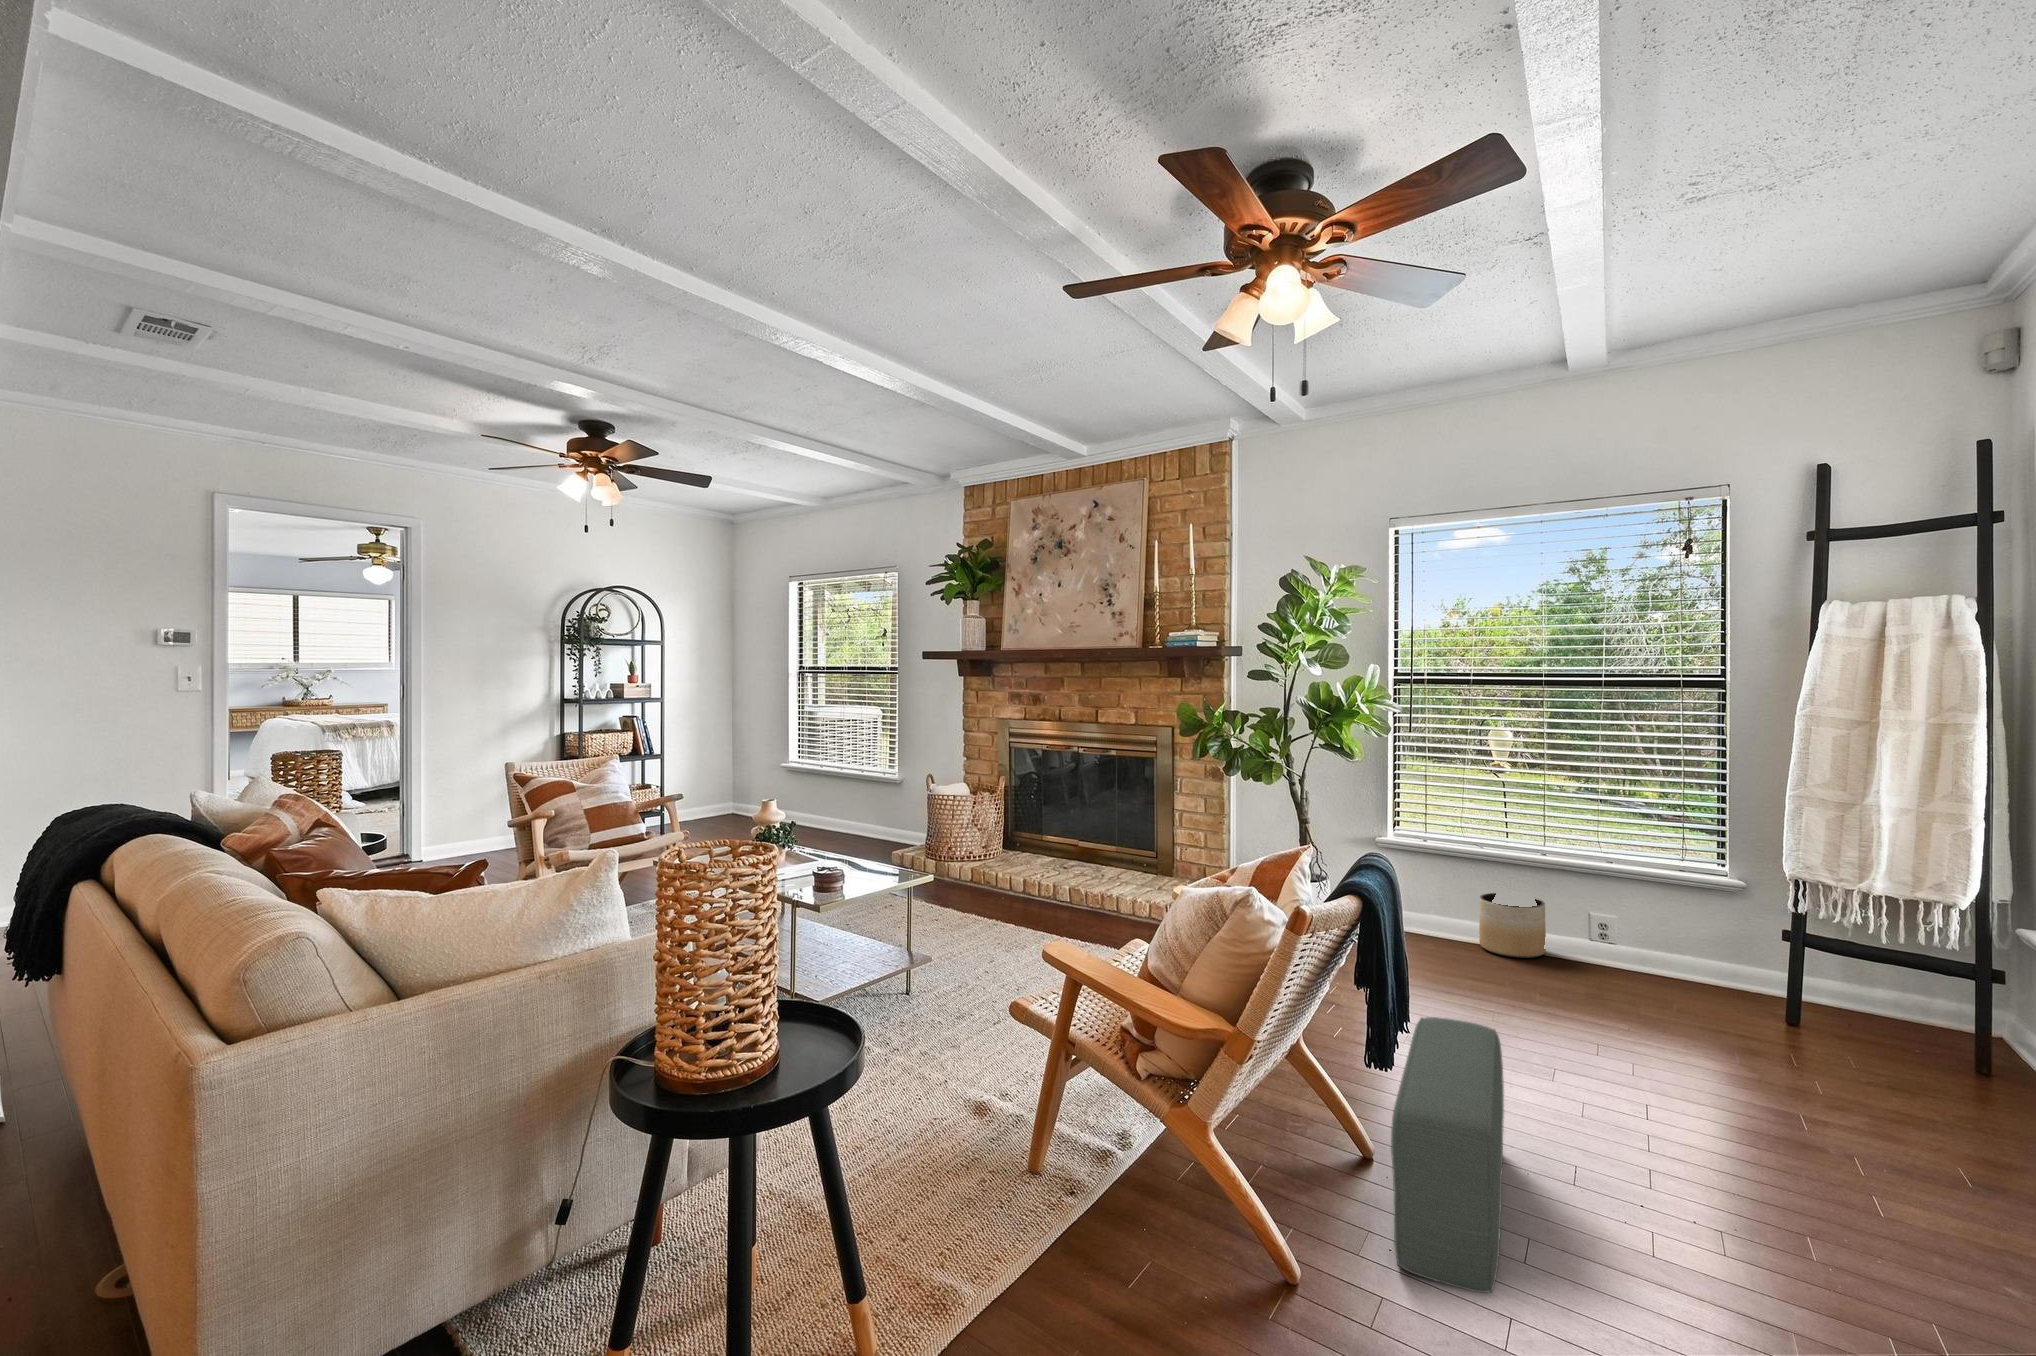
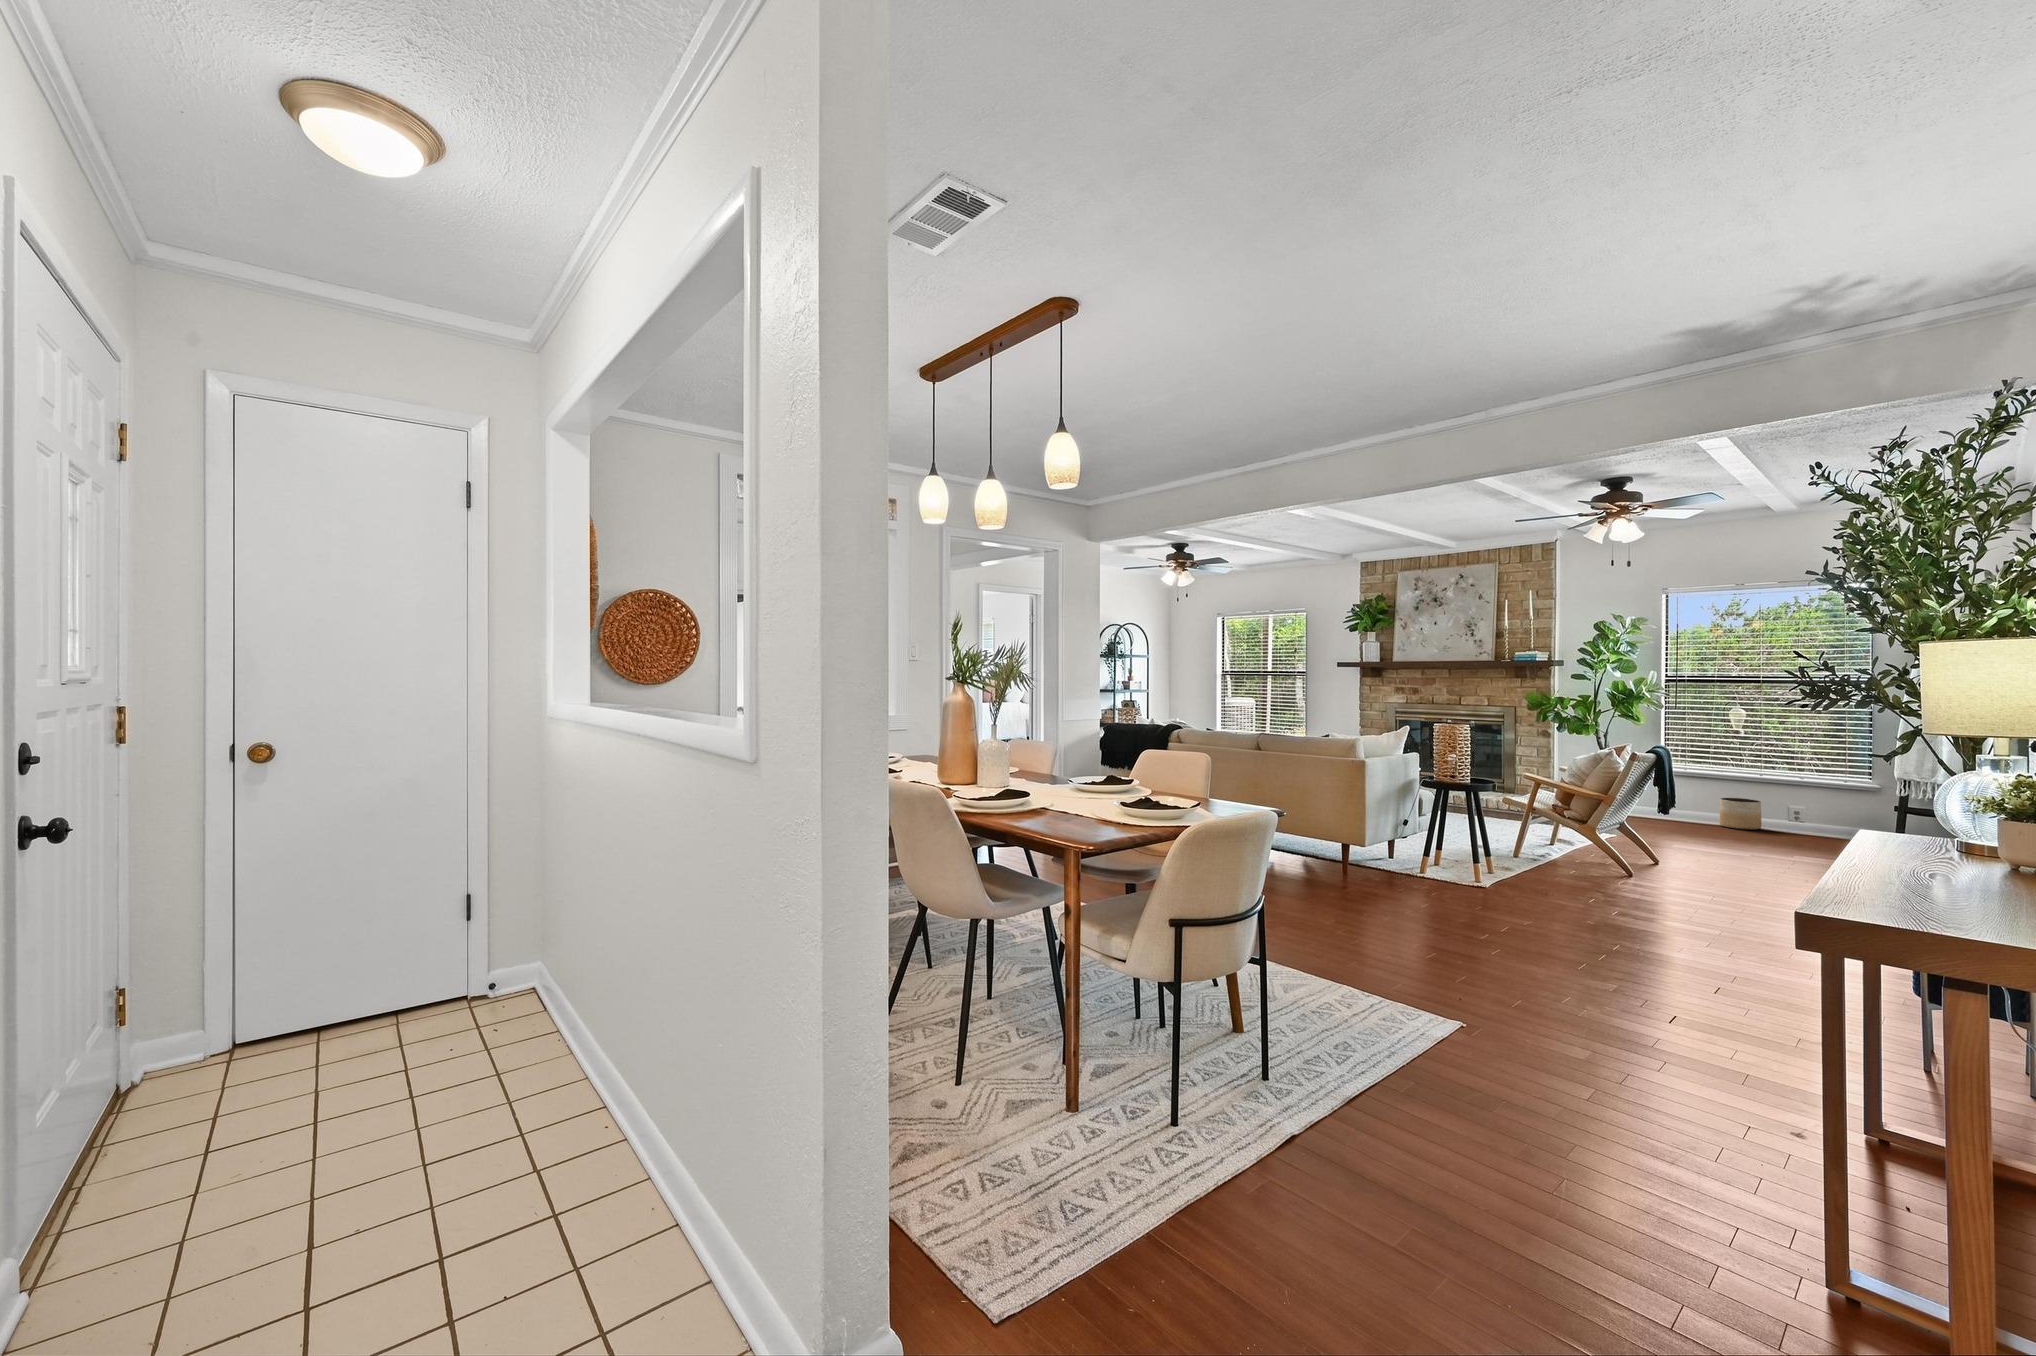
pouf: present [1391,1017,1504,1293] -> none [1679,813,1725,882]

